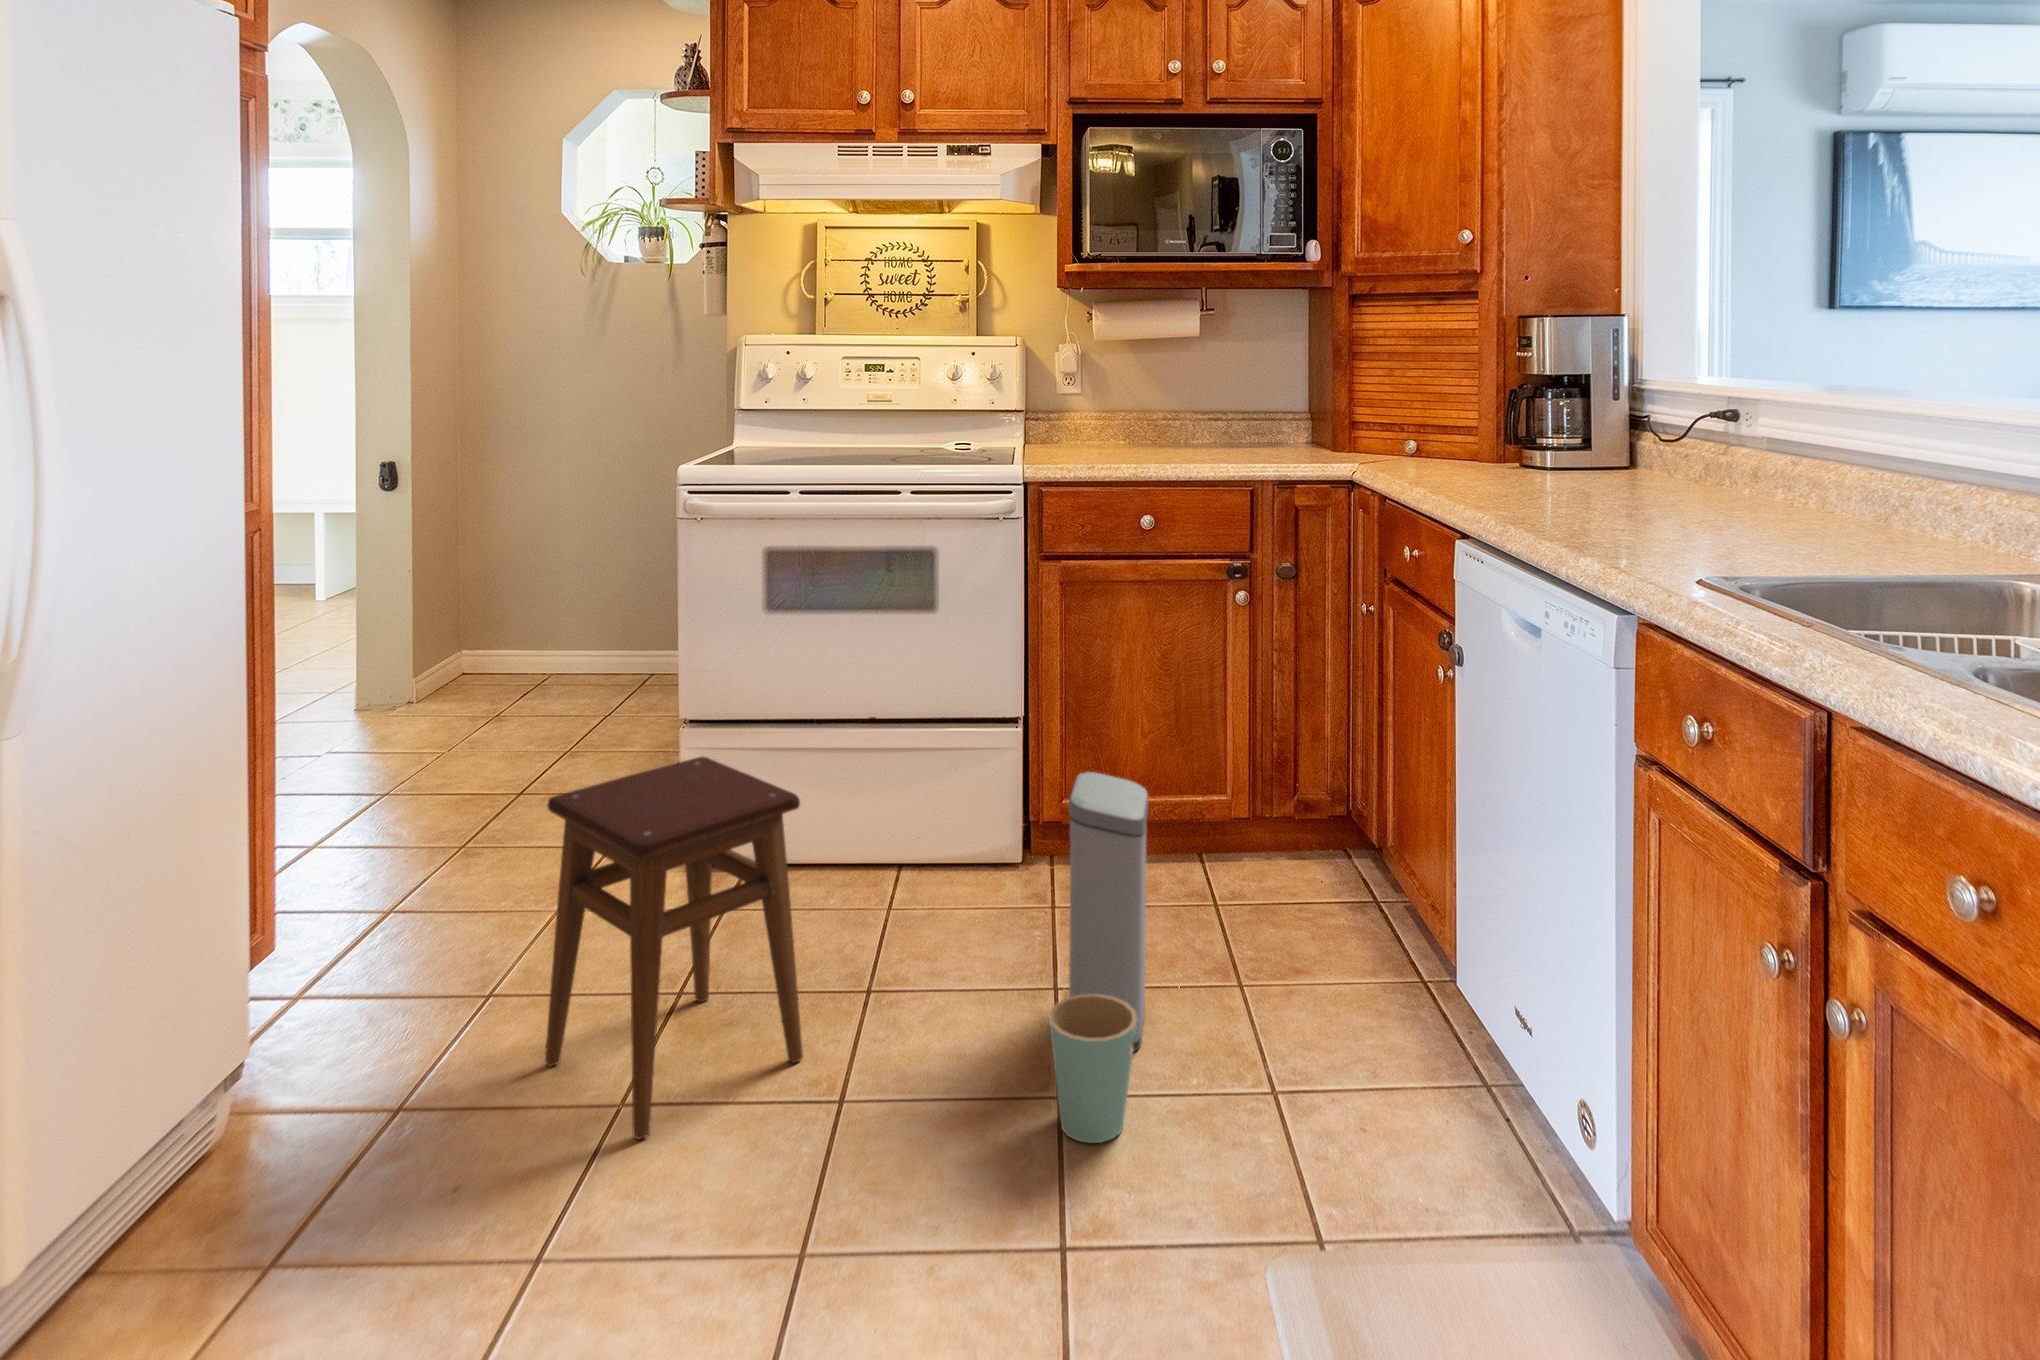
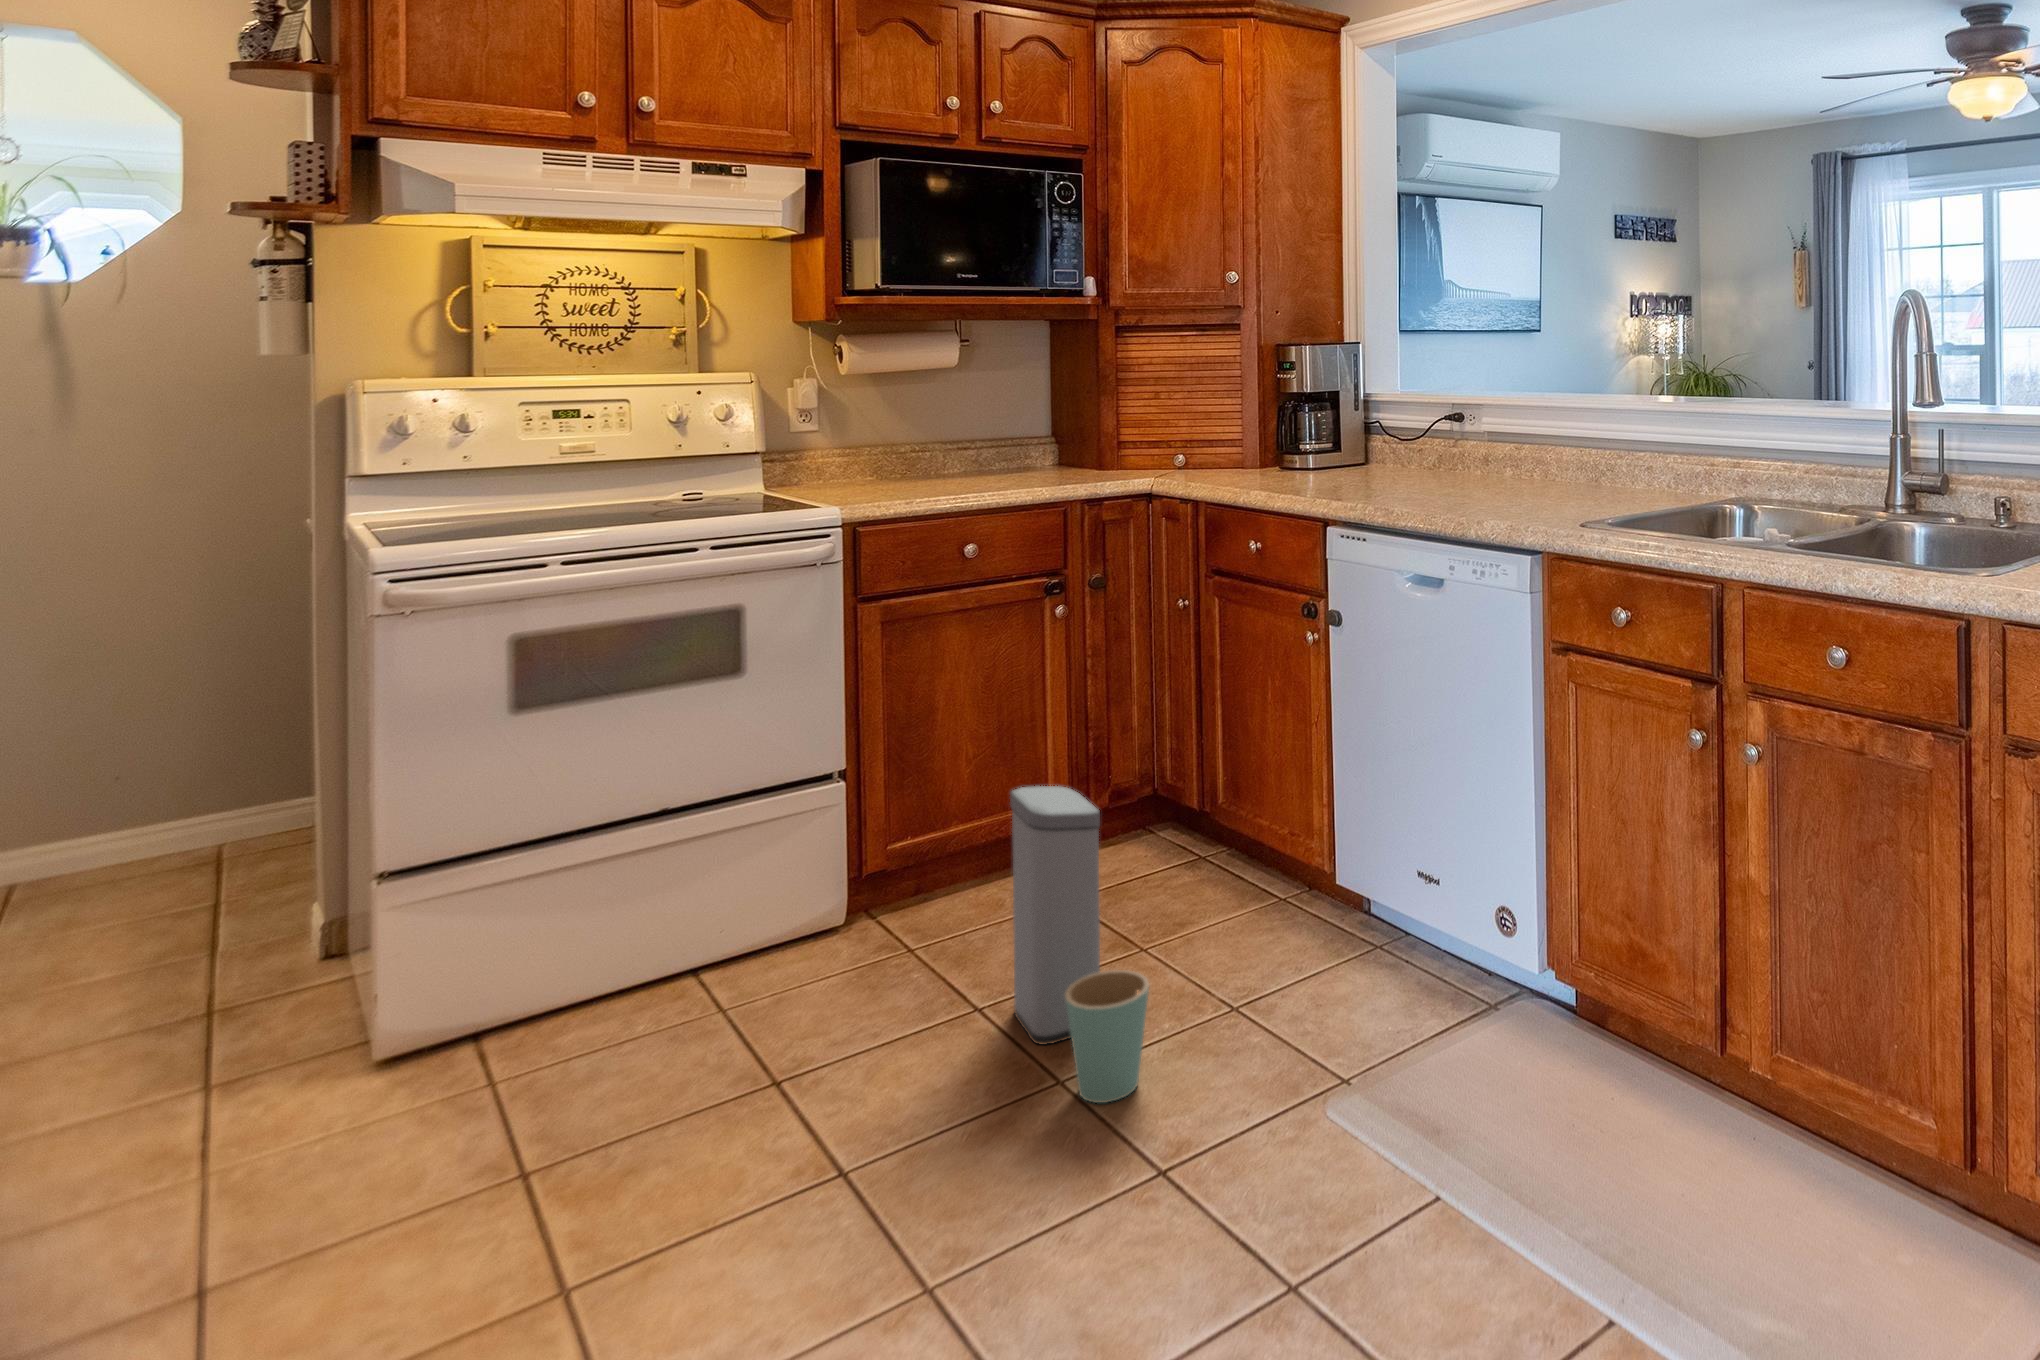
stool: present [545,756,803,1139] -> none [415,874,768,1295]

